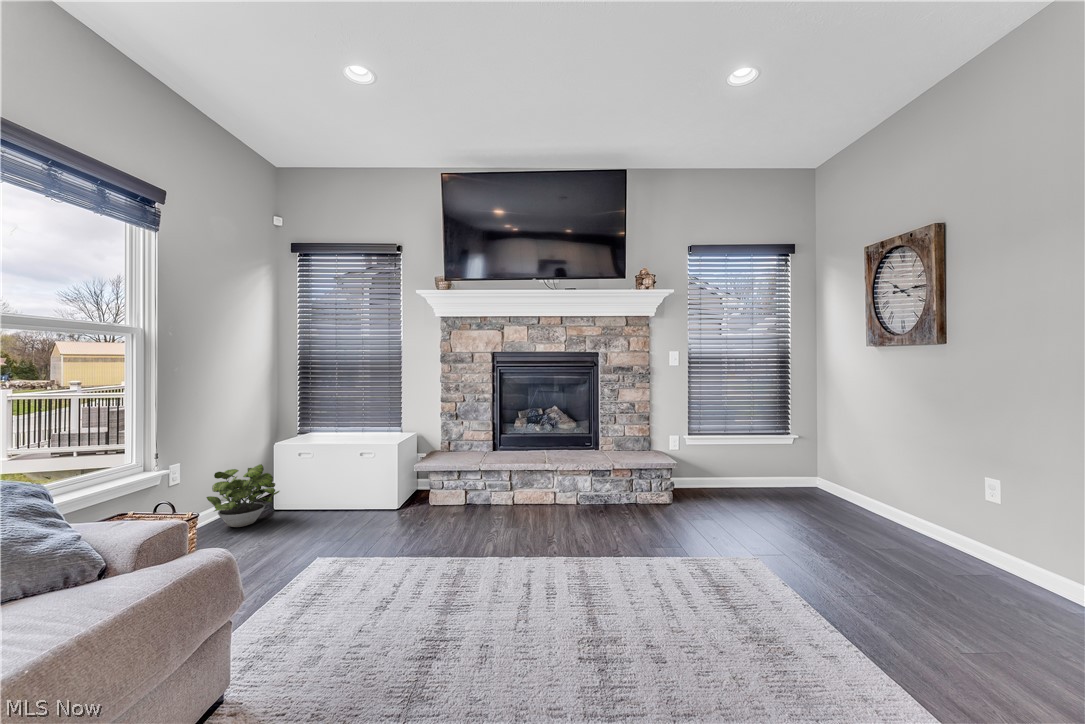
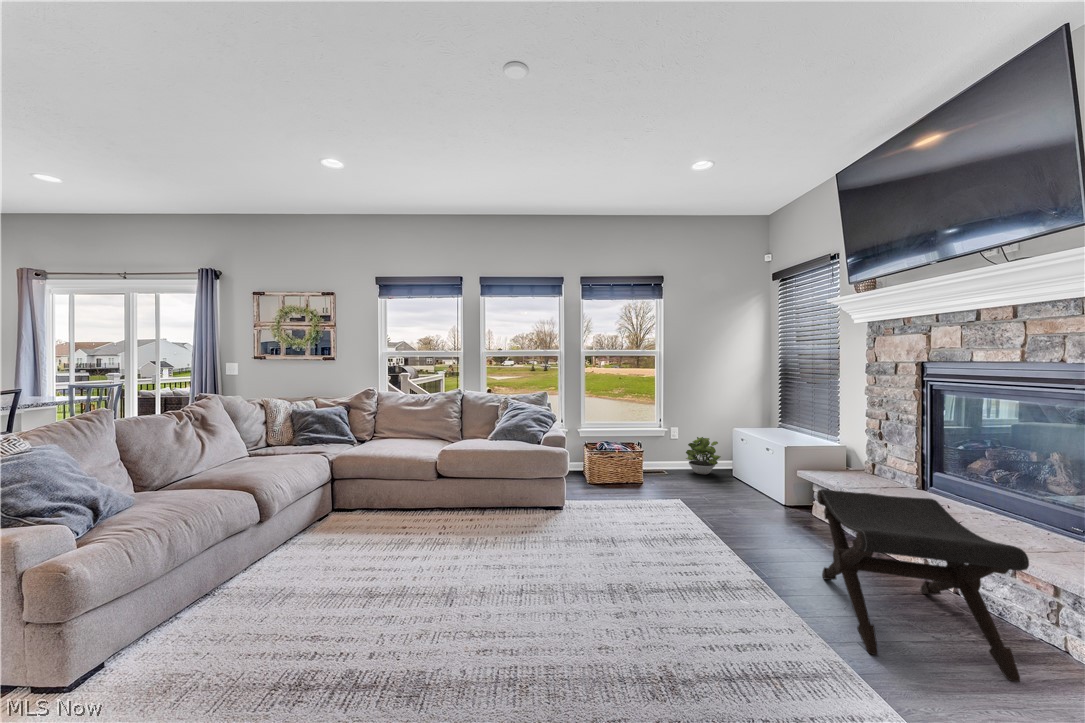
footstool: none [559,443,671,544] -> present [817,489,1029,682]

